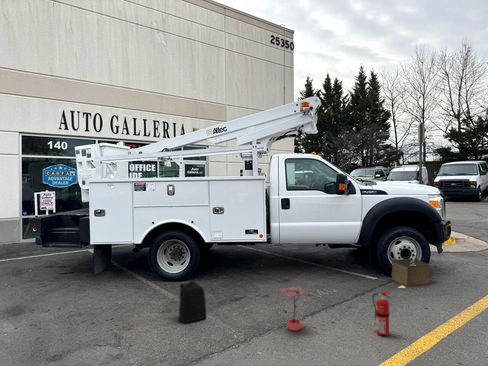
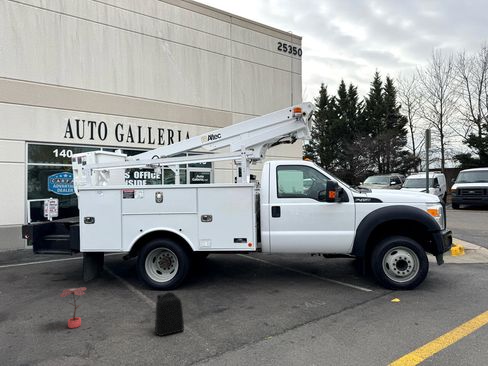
storage bin: present [392,259,430,286] -> none [387,269,427,299]
potted plant: present [279,286,309,331] -> present [60,287,86,328]
fire extinguisher: present [372,289,390,336] -> none [353,303,372,354]

